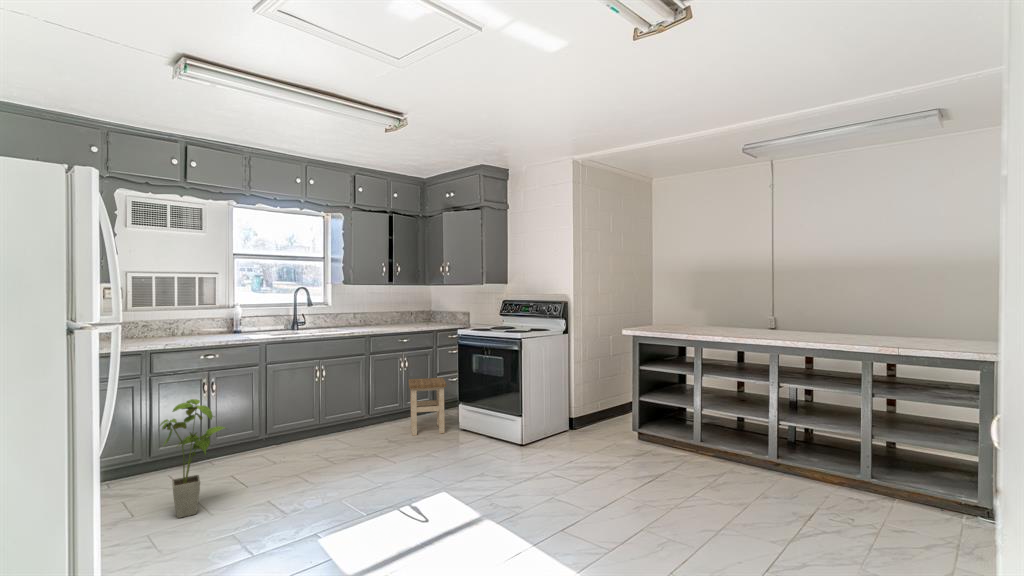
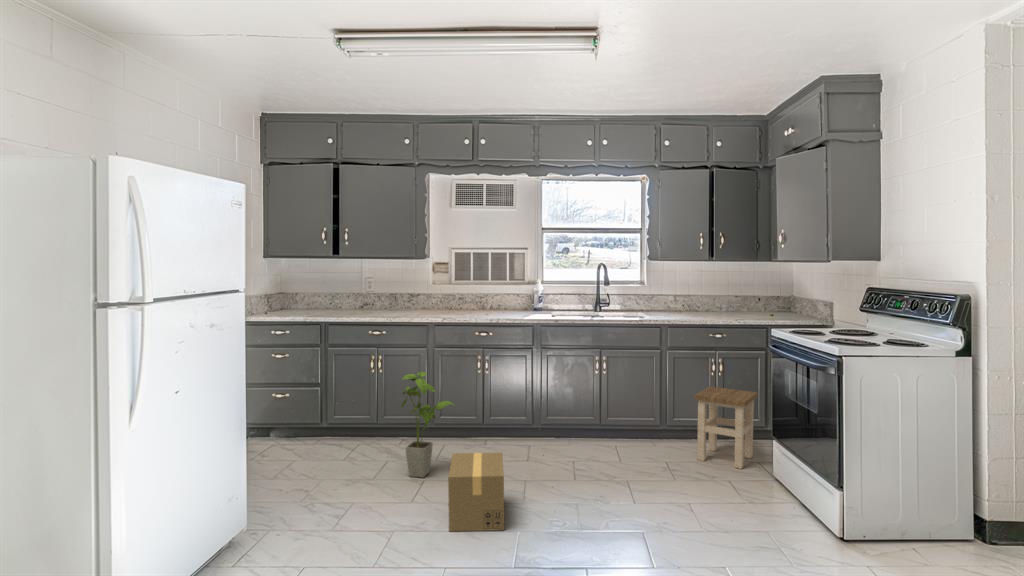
cardboard box: none [261,457,340,537] -> present [448,453,504,531]

